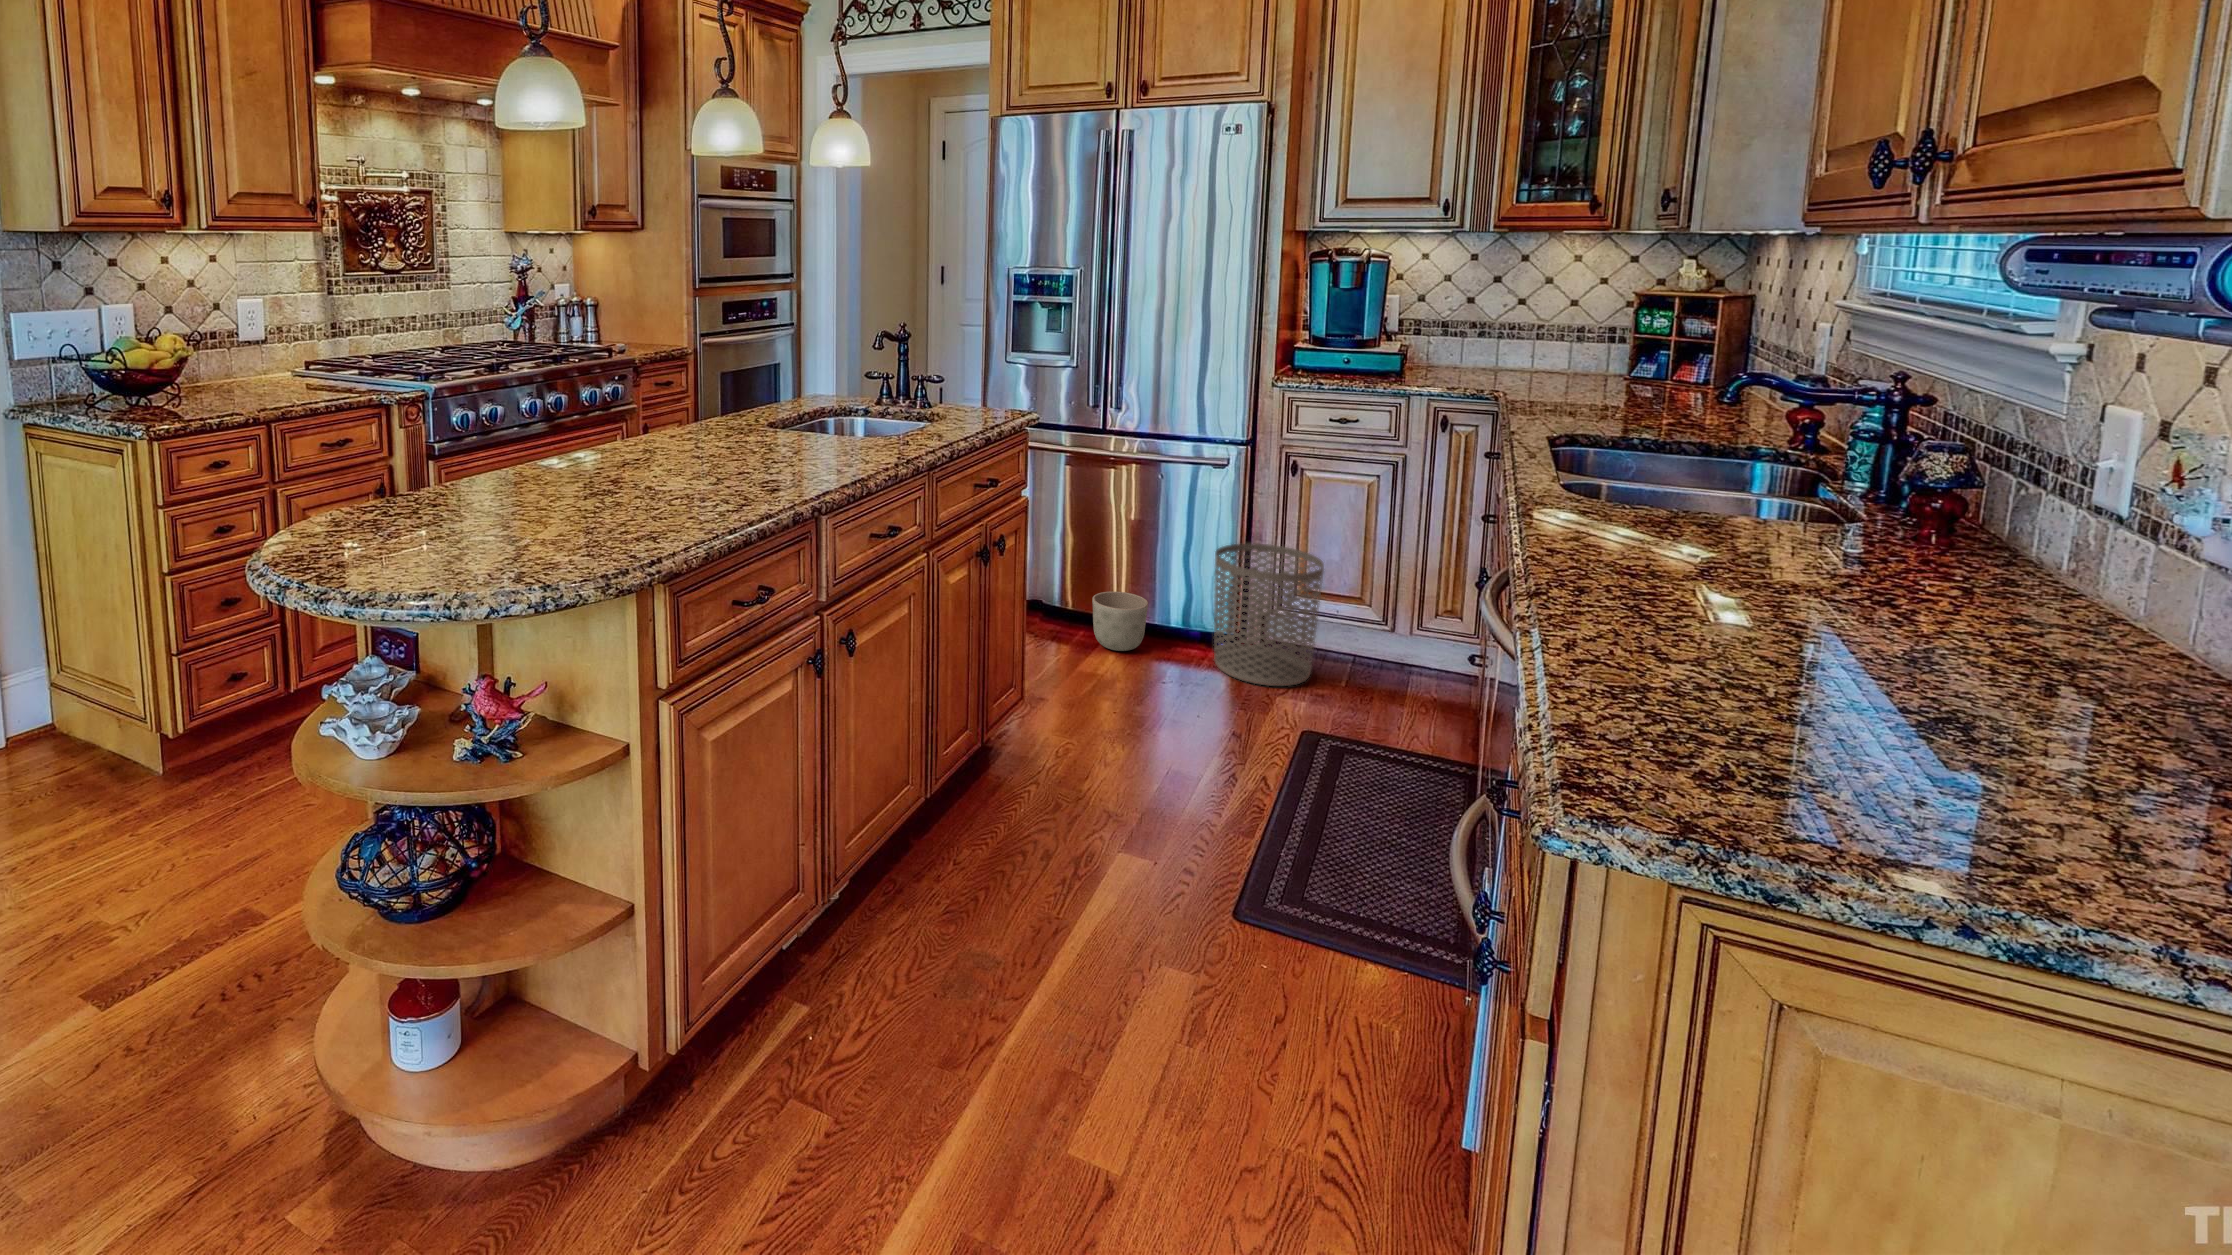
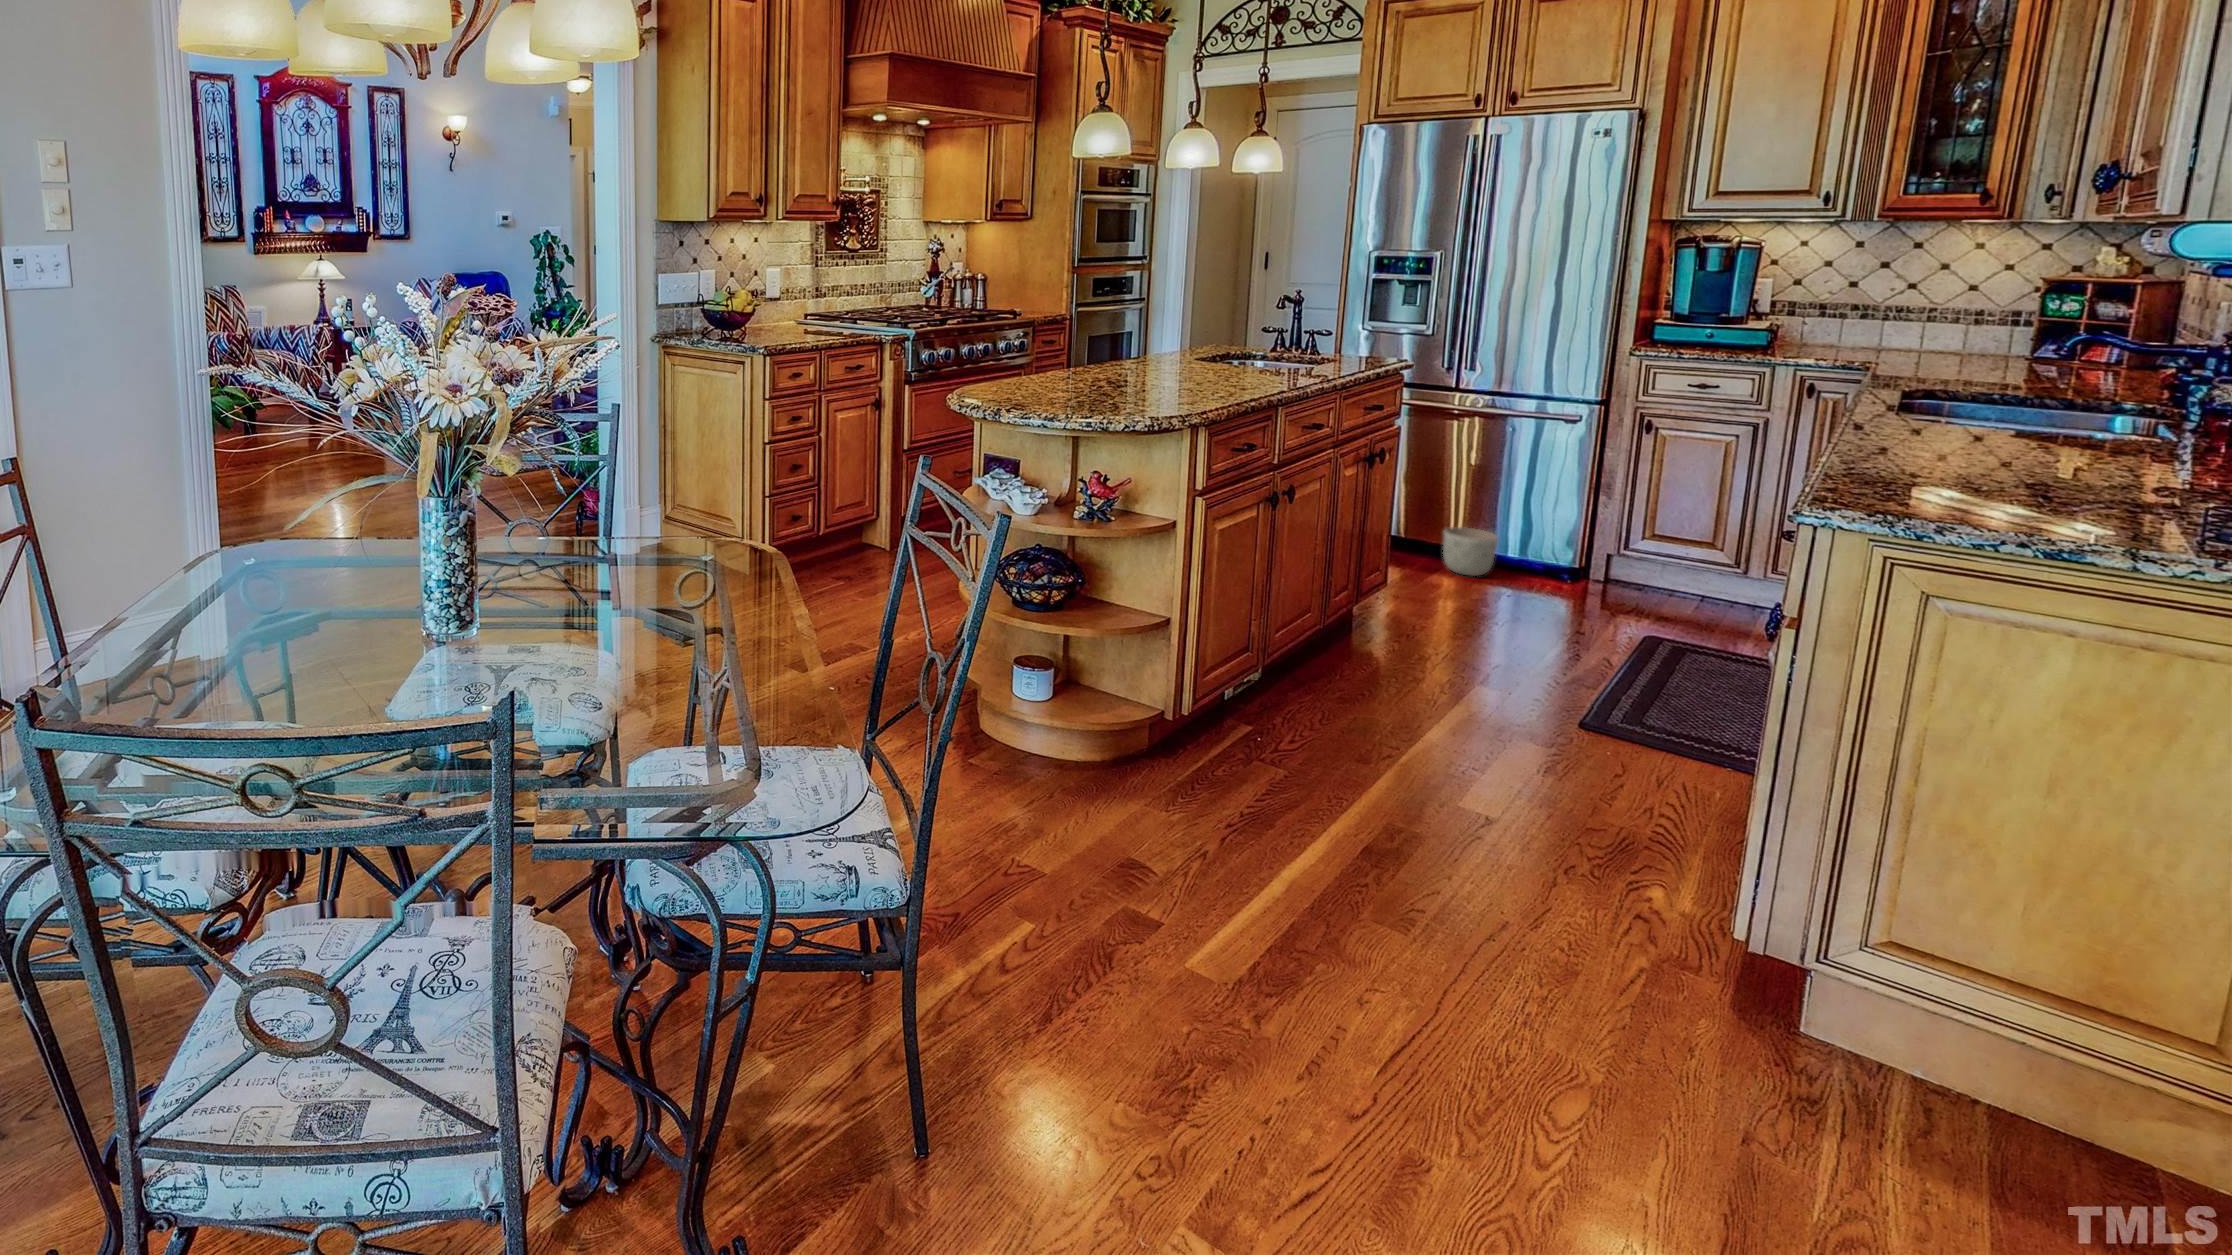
waste bin: present [1214,543,1324,686] -> none [1562,491,1678,610]

